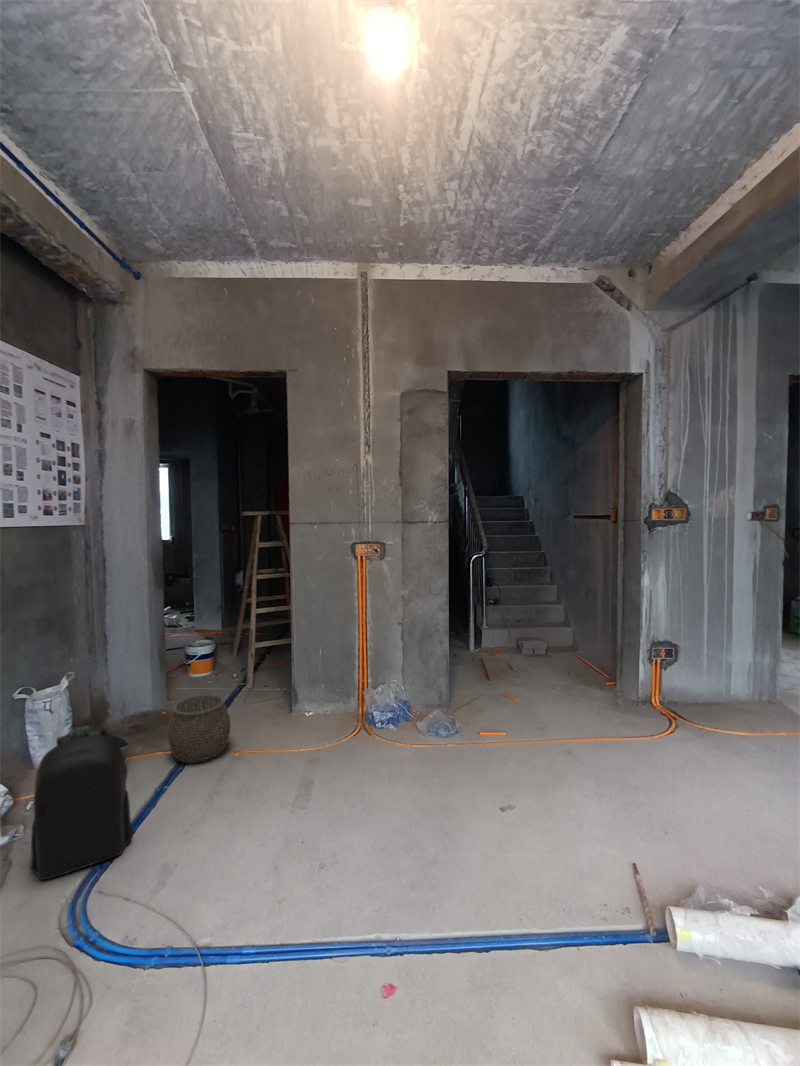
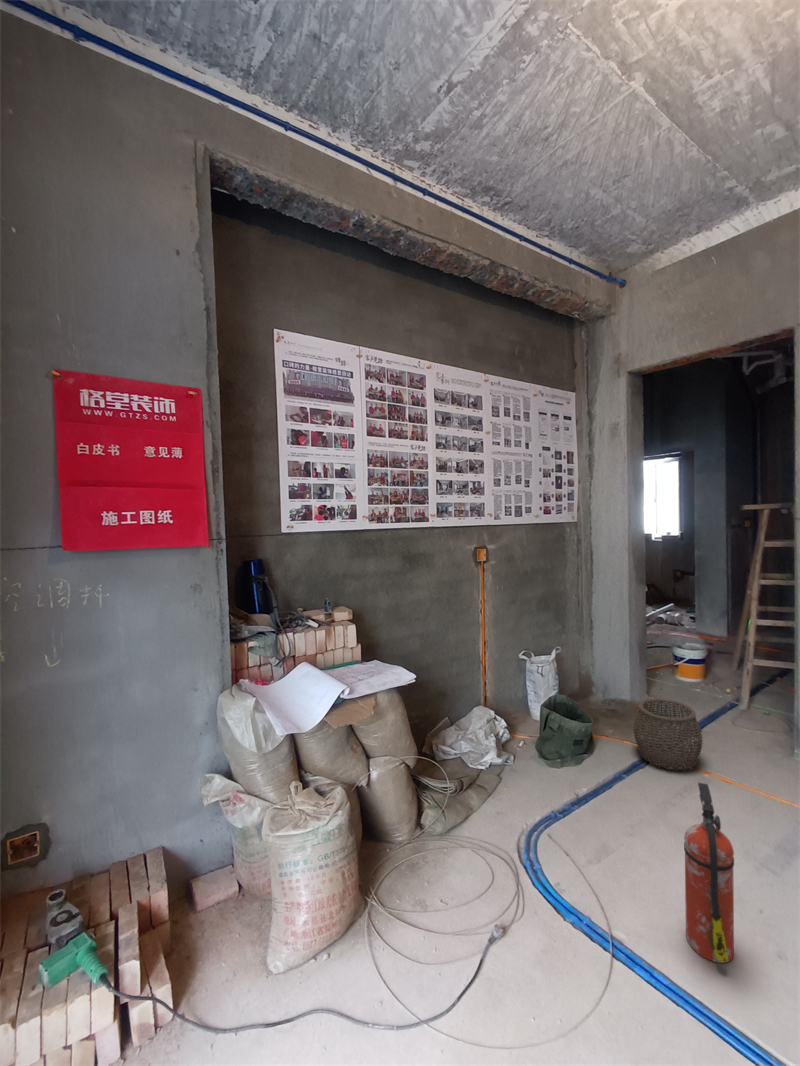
backpack: present [30,728,132,880] -> none [513,695,586,813]
fire extinguisher: none [254,748,293,901] -> present [684,783,734,963]

